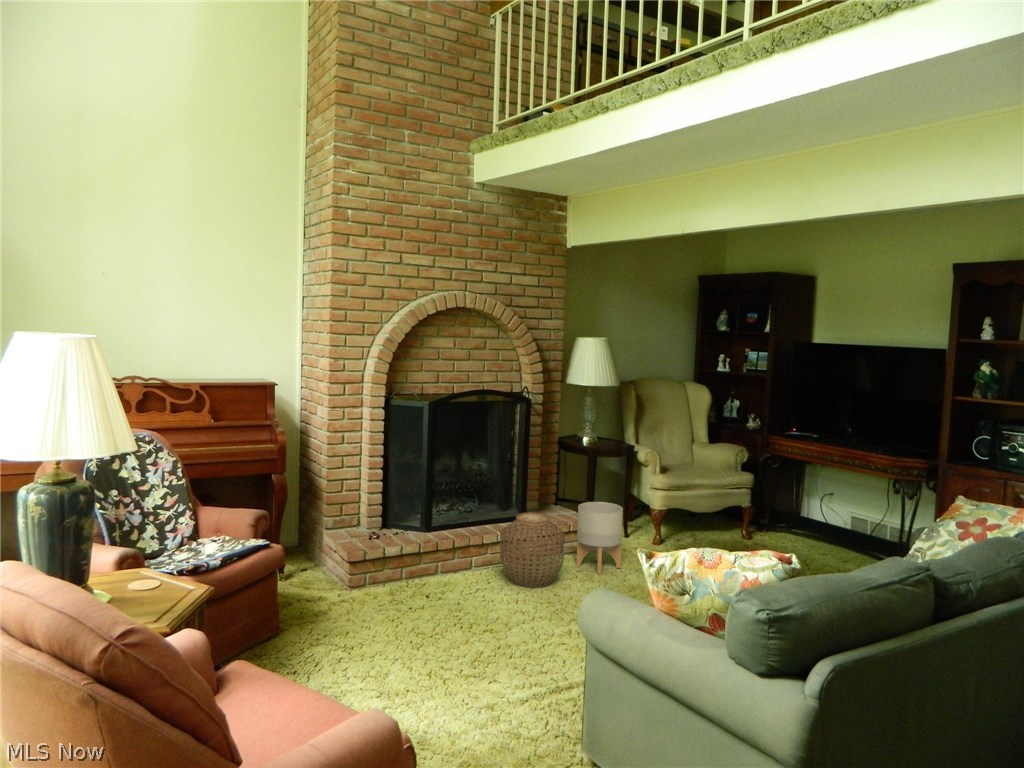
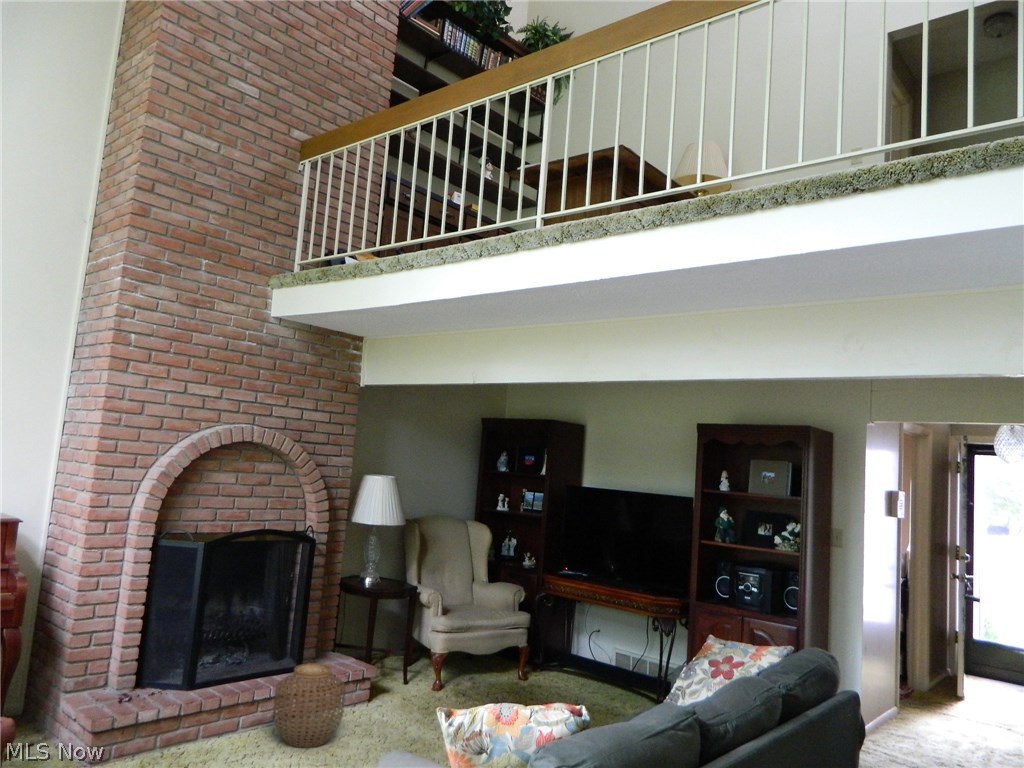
planter: present [576,502,623,574] -> none [354,649,406,728]

